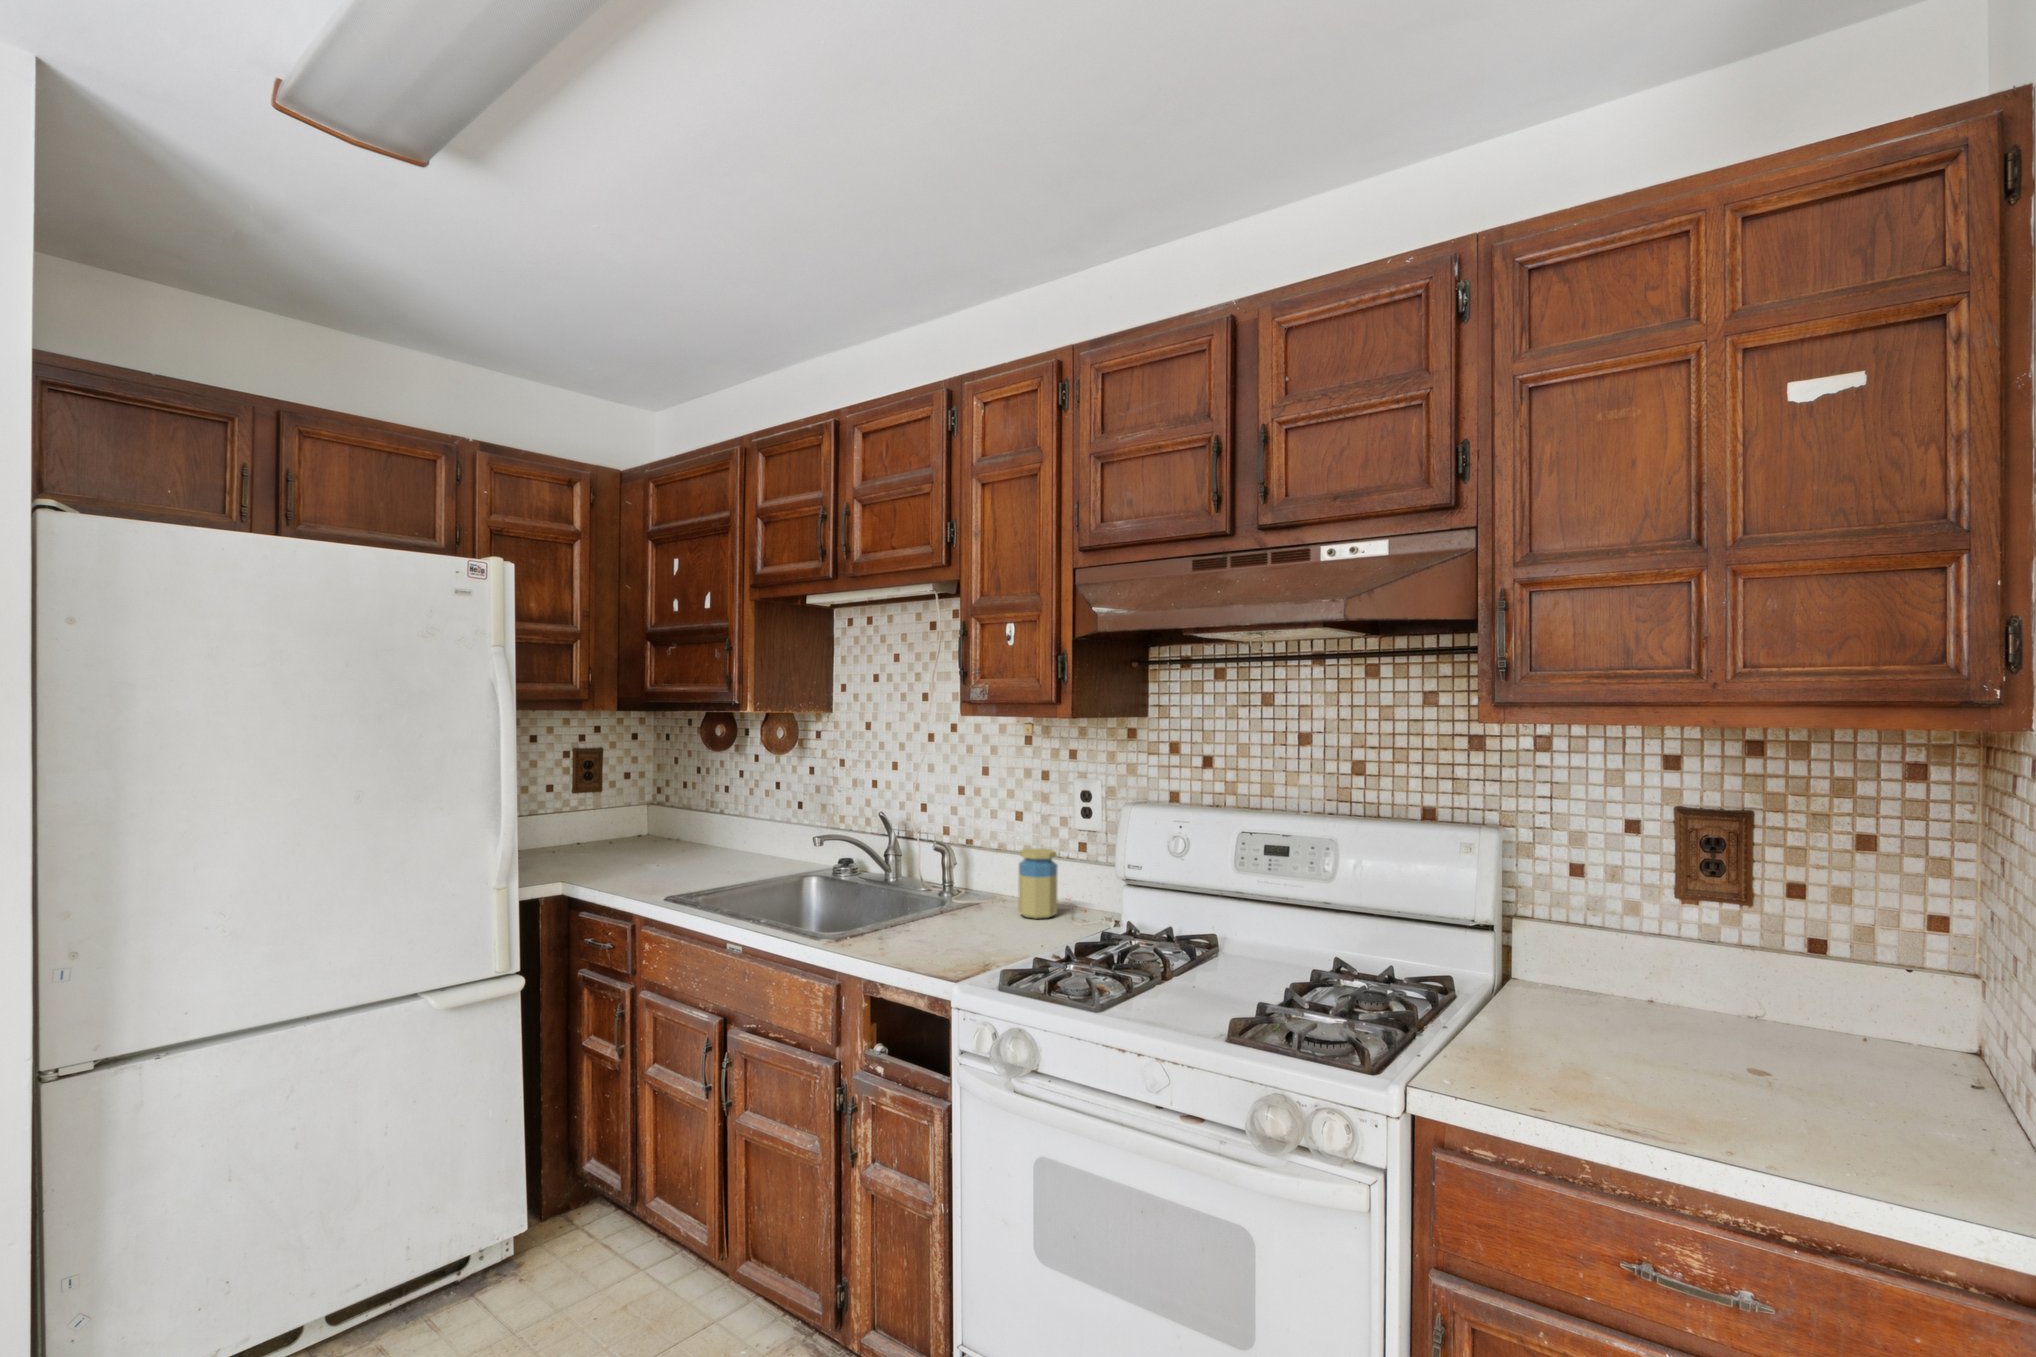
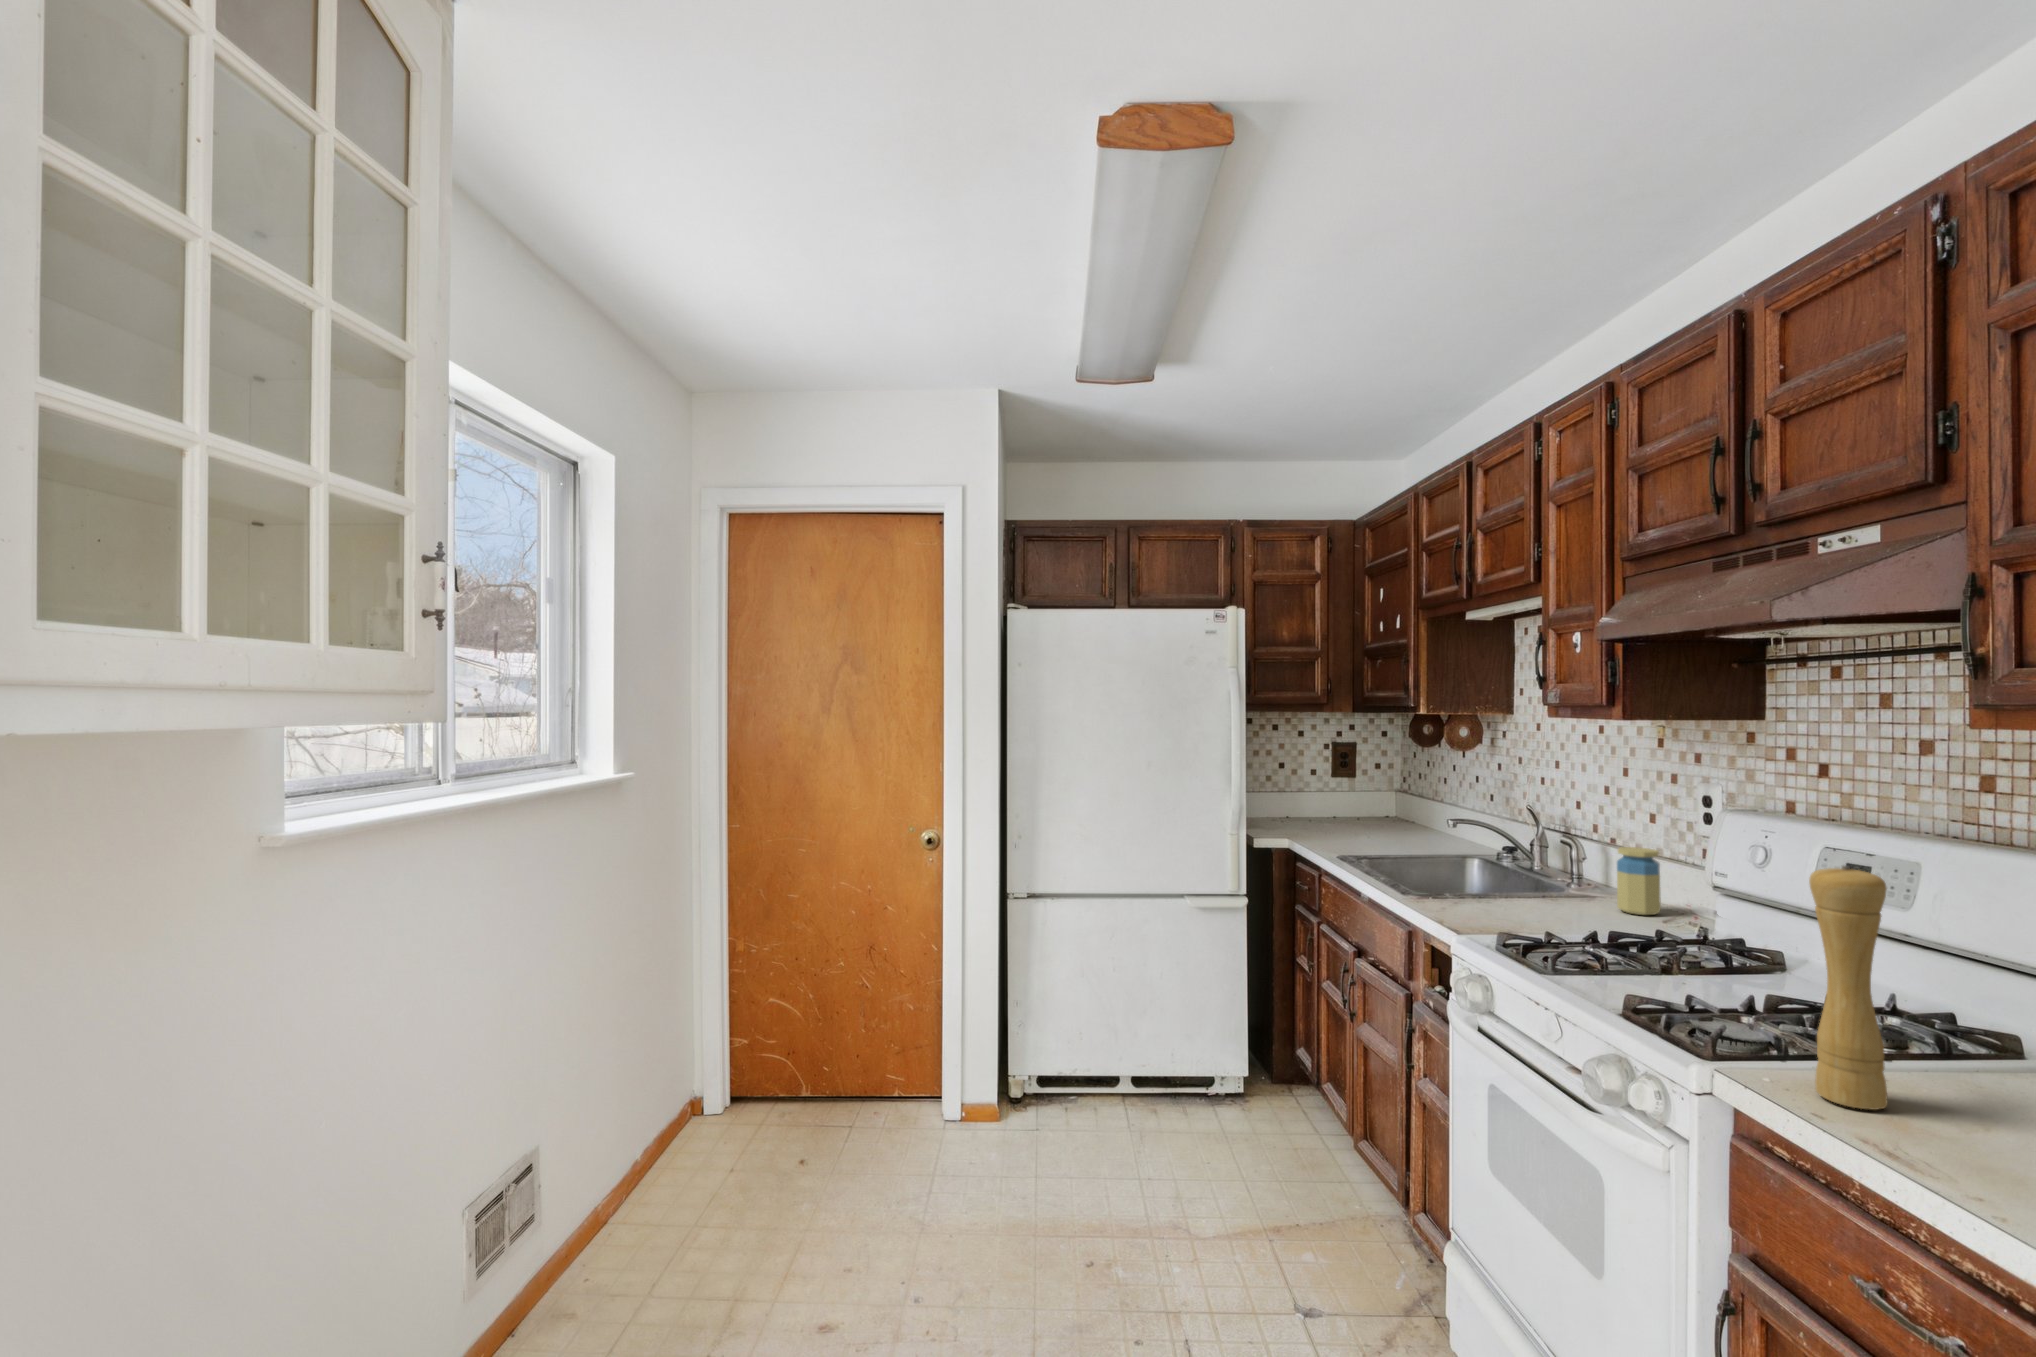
pepper mill: none [1461,859,1522,1089] -> present [1809,866,1887,1110]

